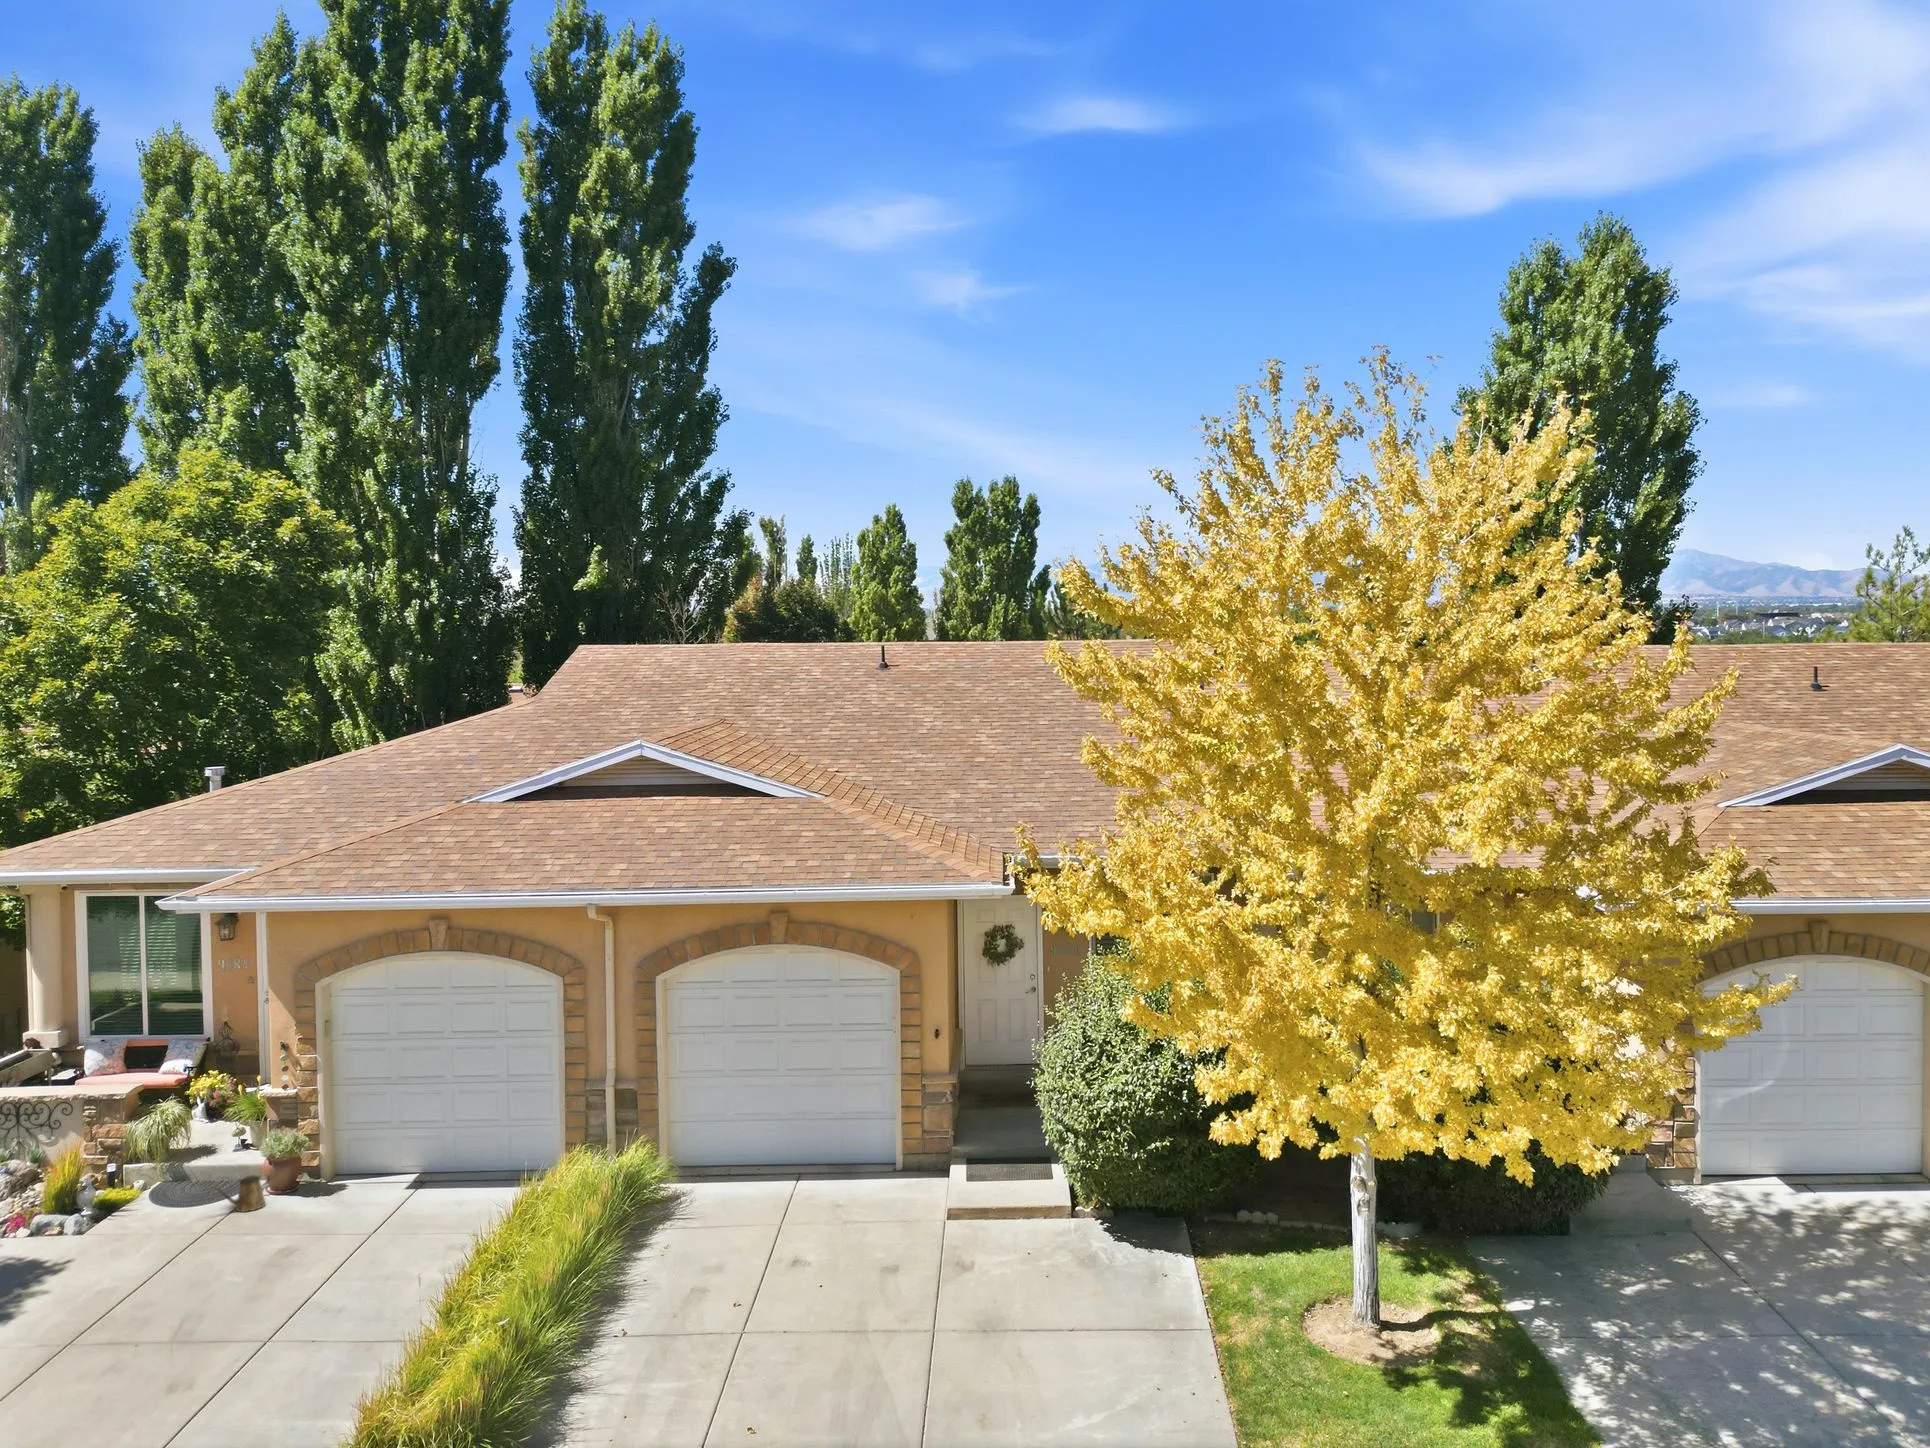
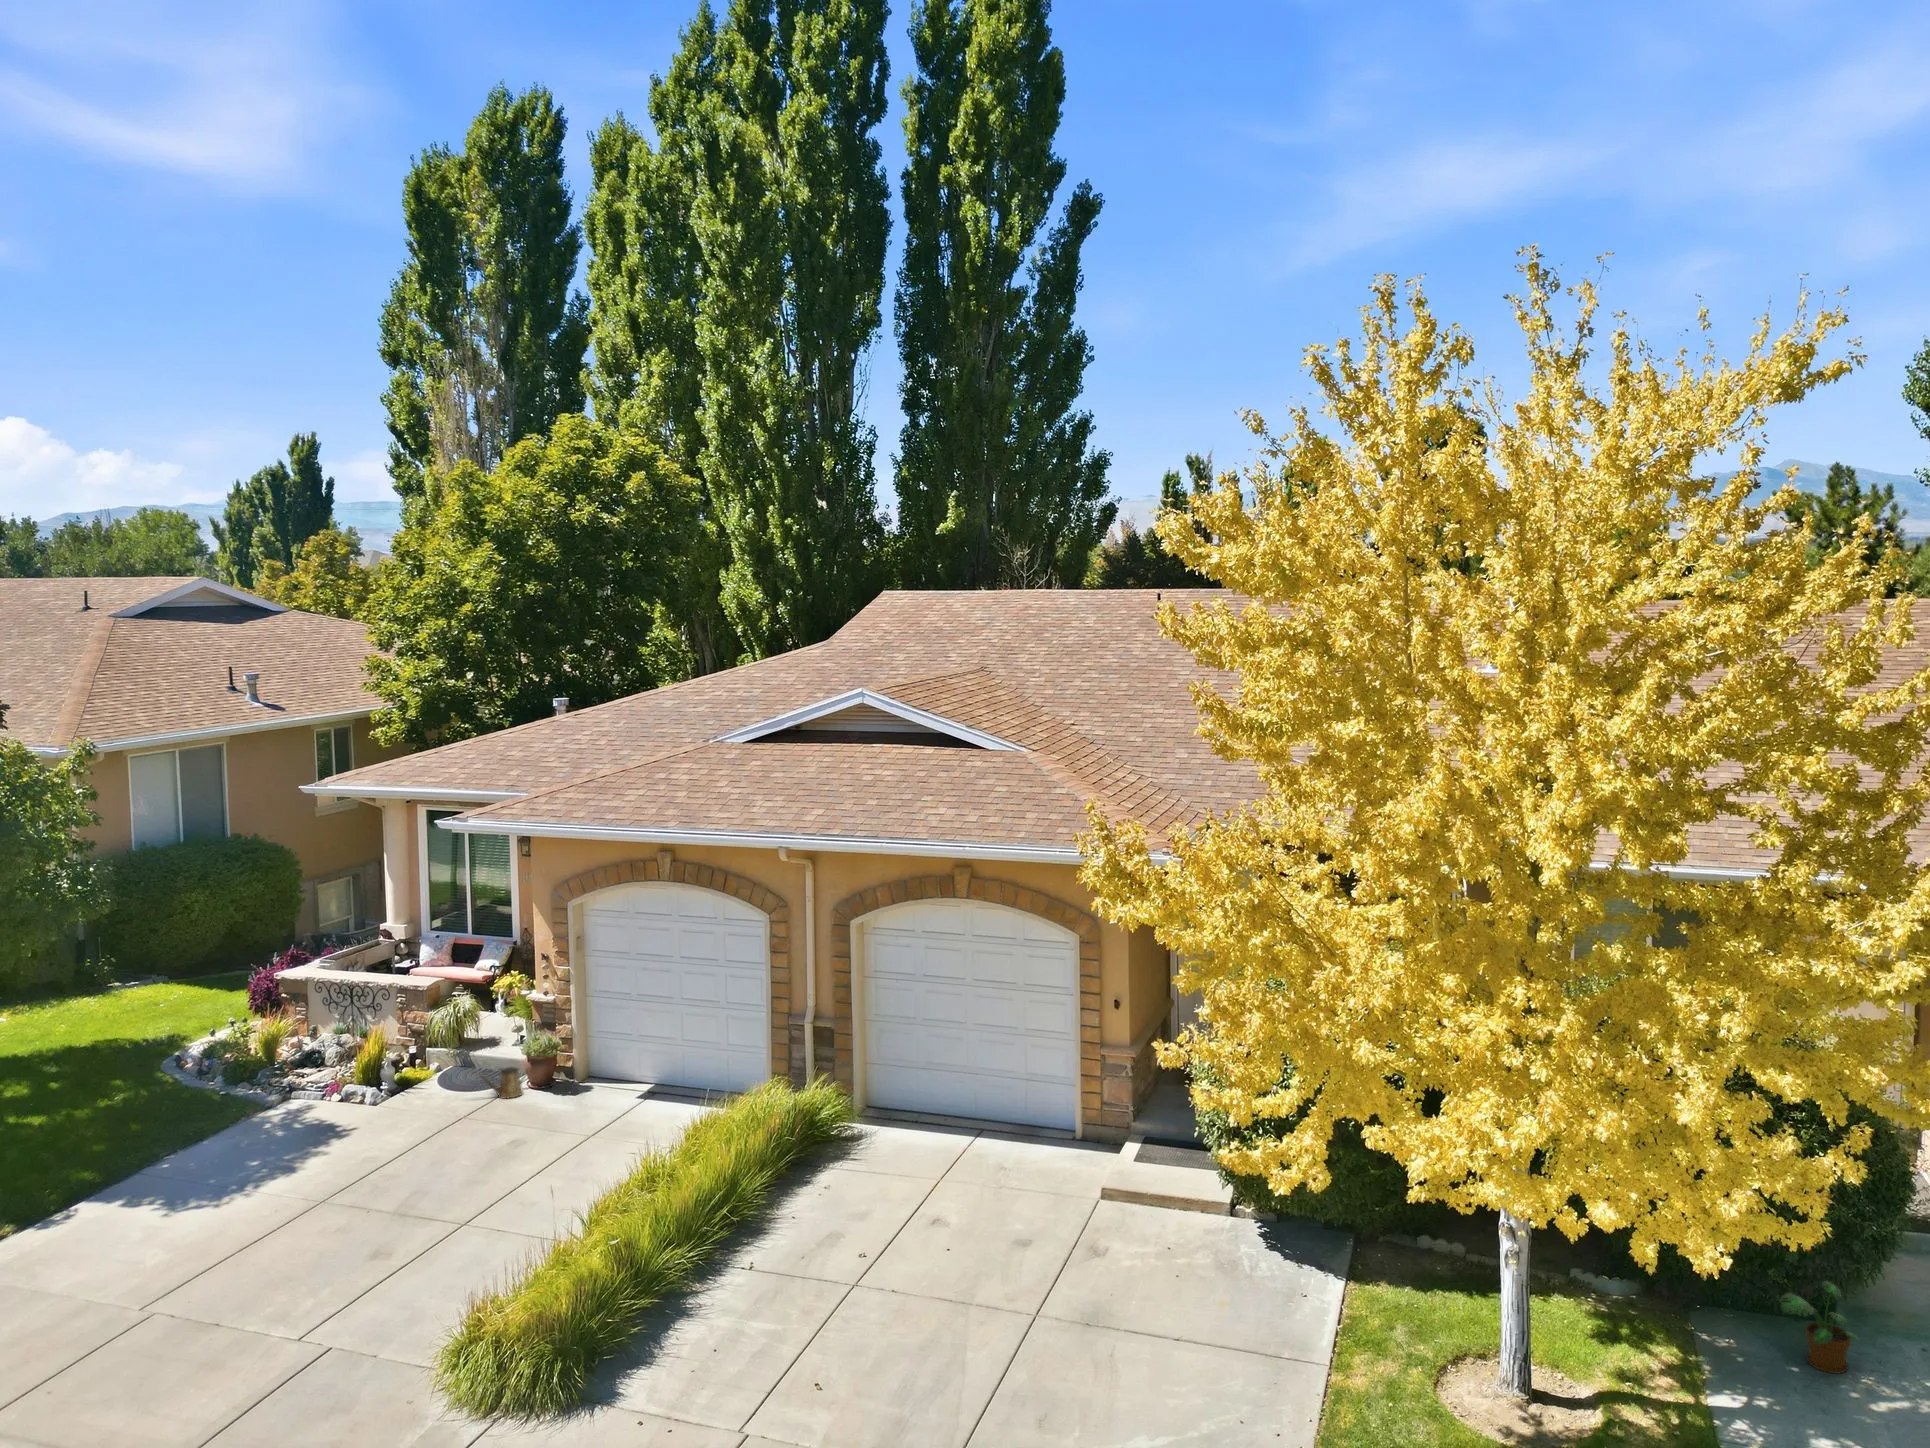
potted plant: none [1531,1190,1587,1261] -> present [1780,1281,1857,1374]

